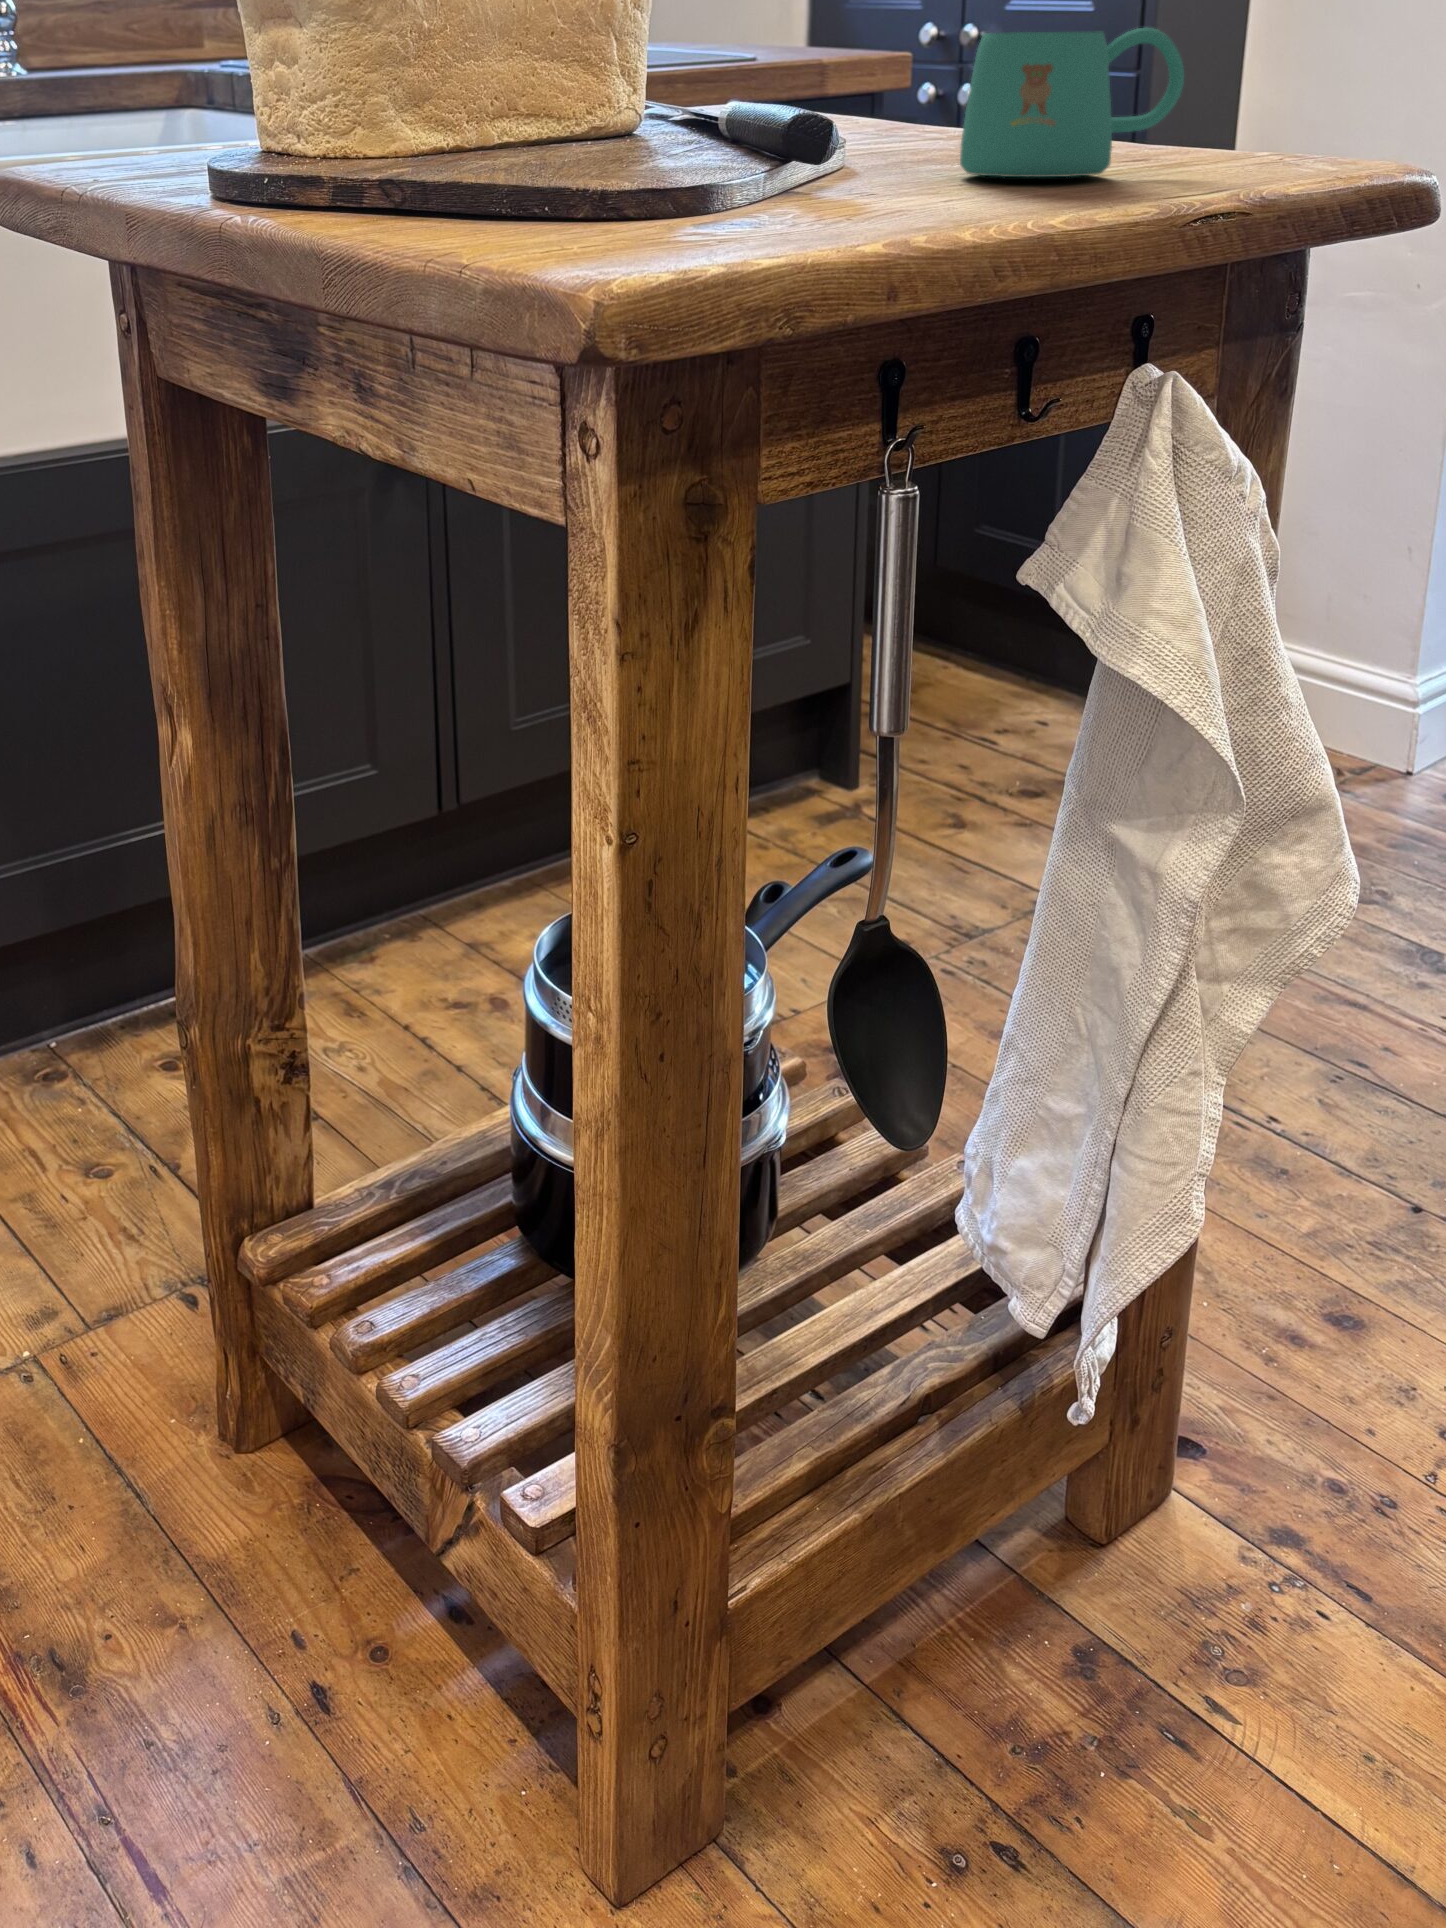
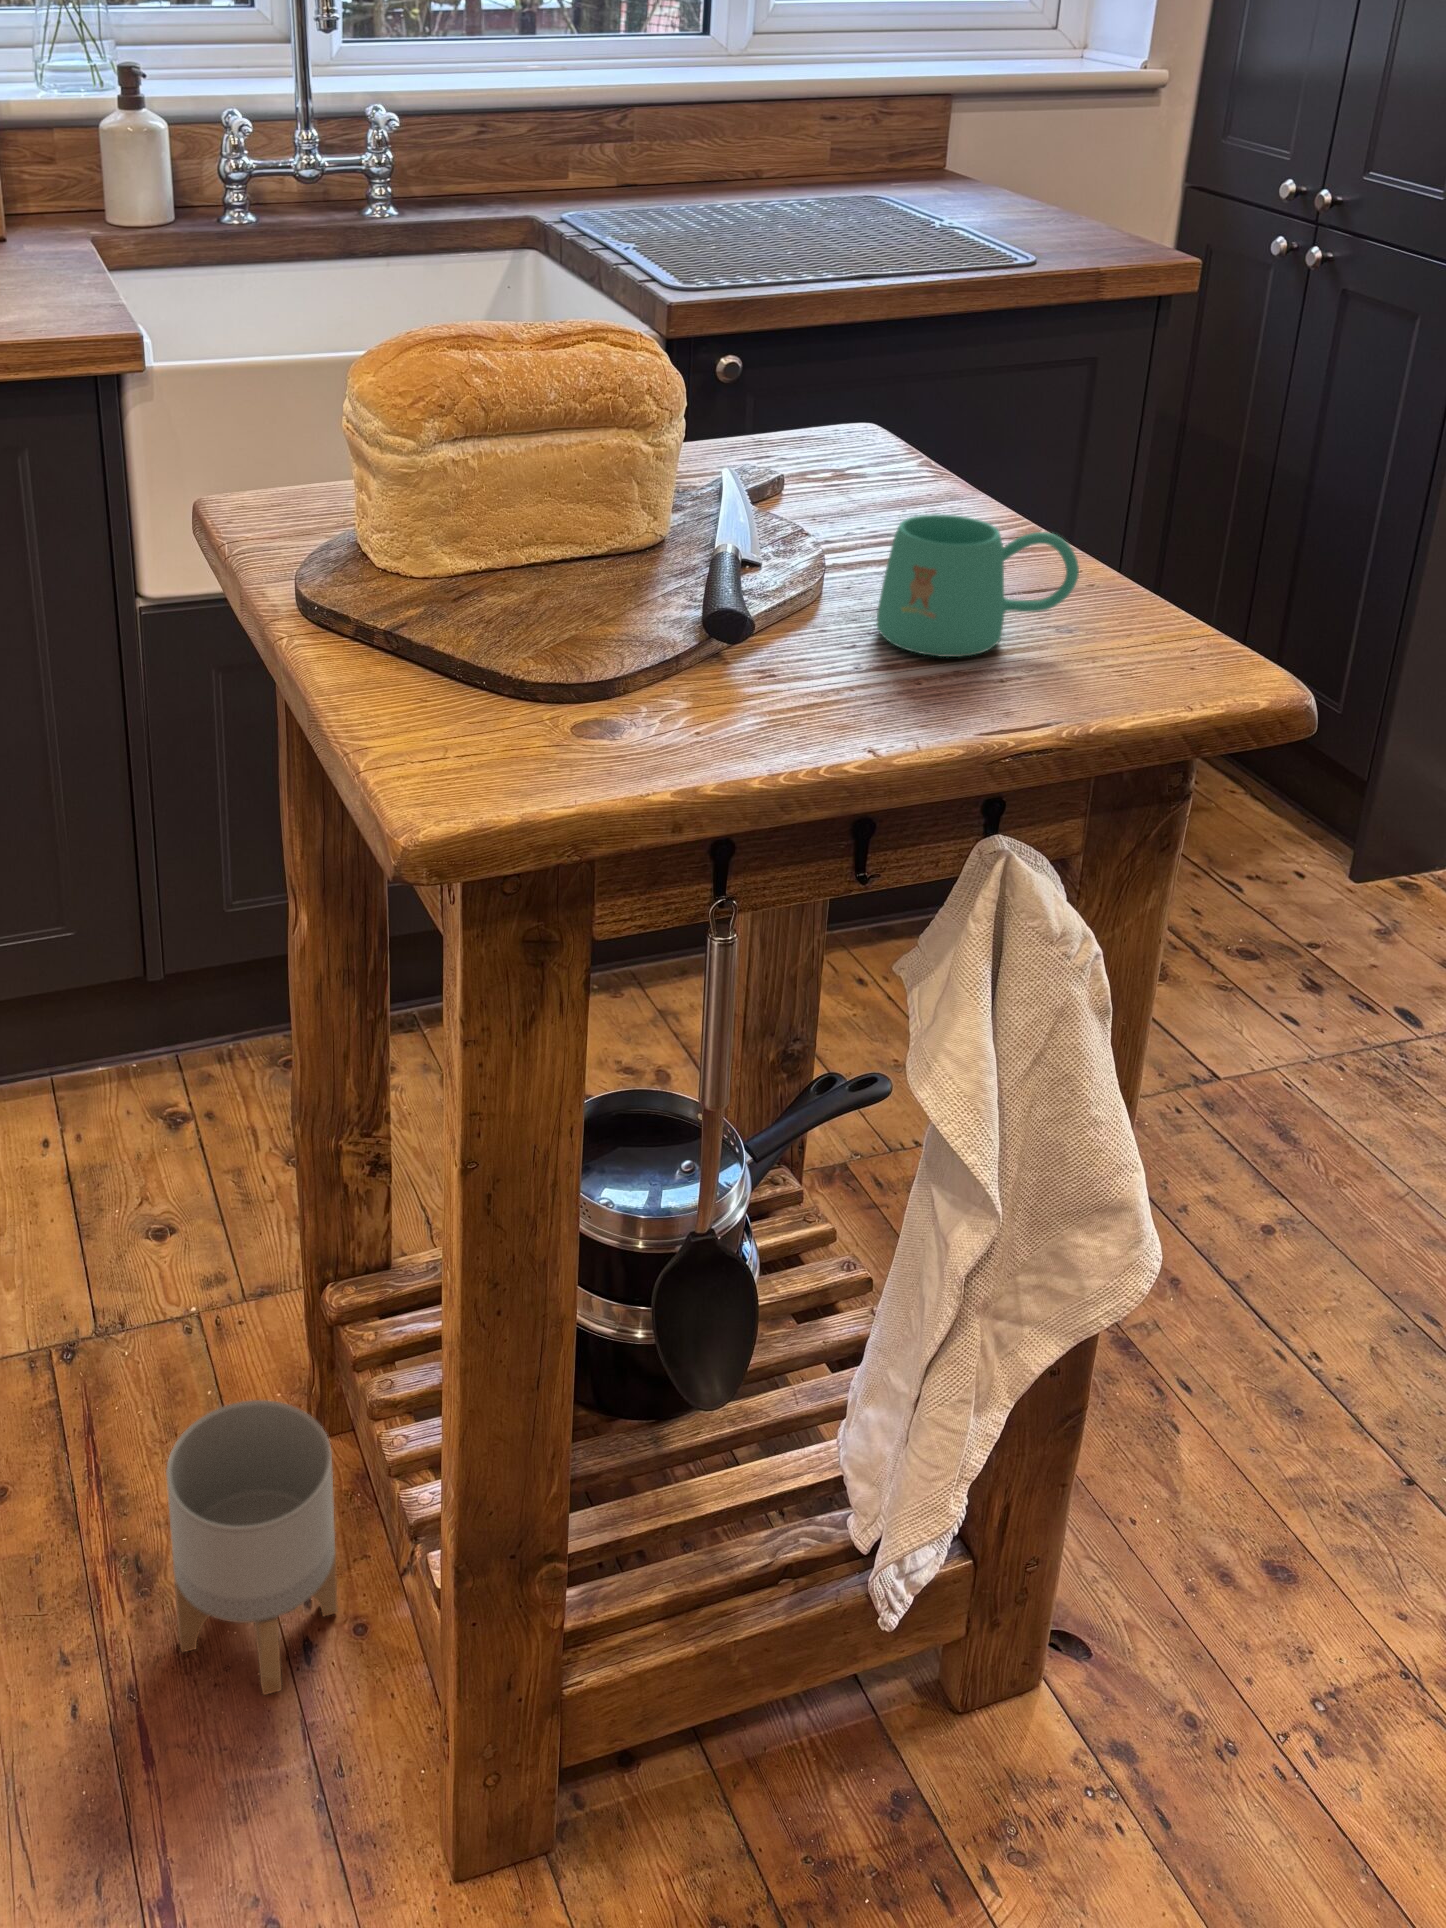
planter: none [118,1376,347,1766] -> present [166,1400,338,1695]

